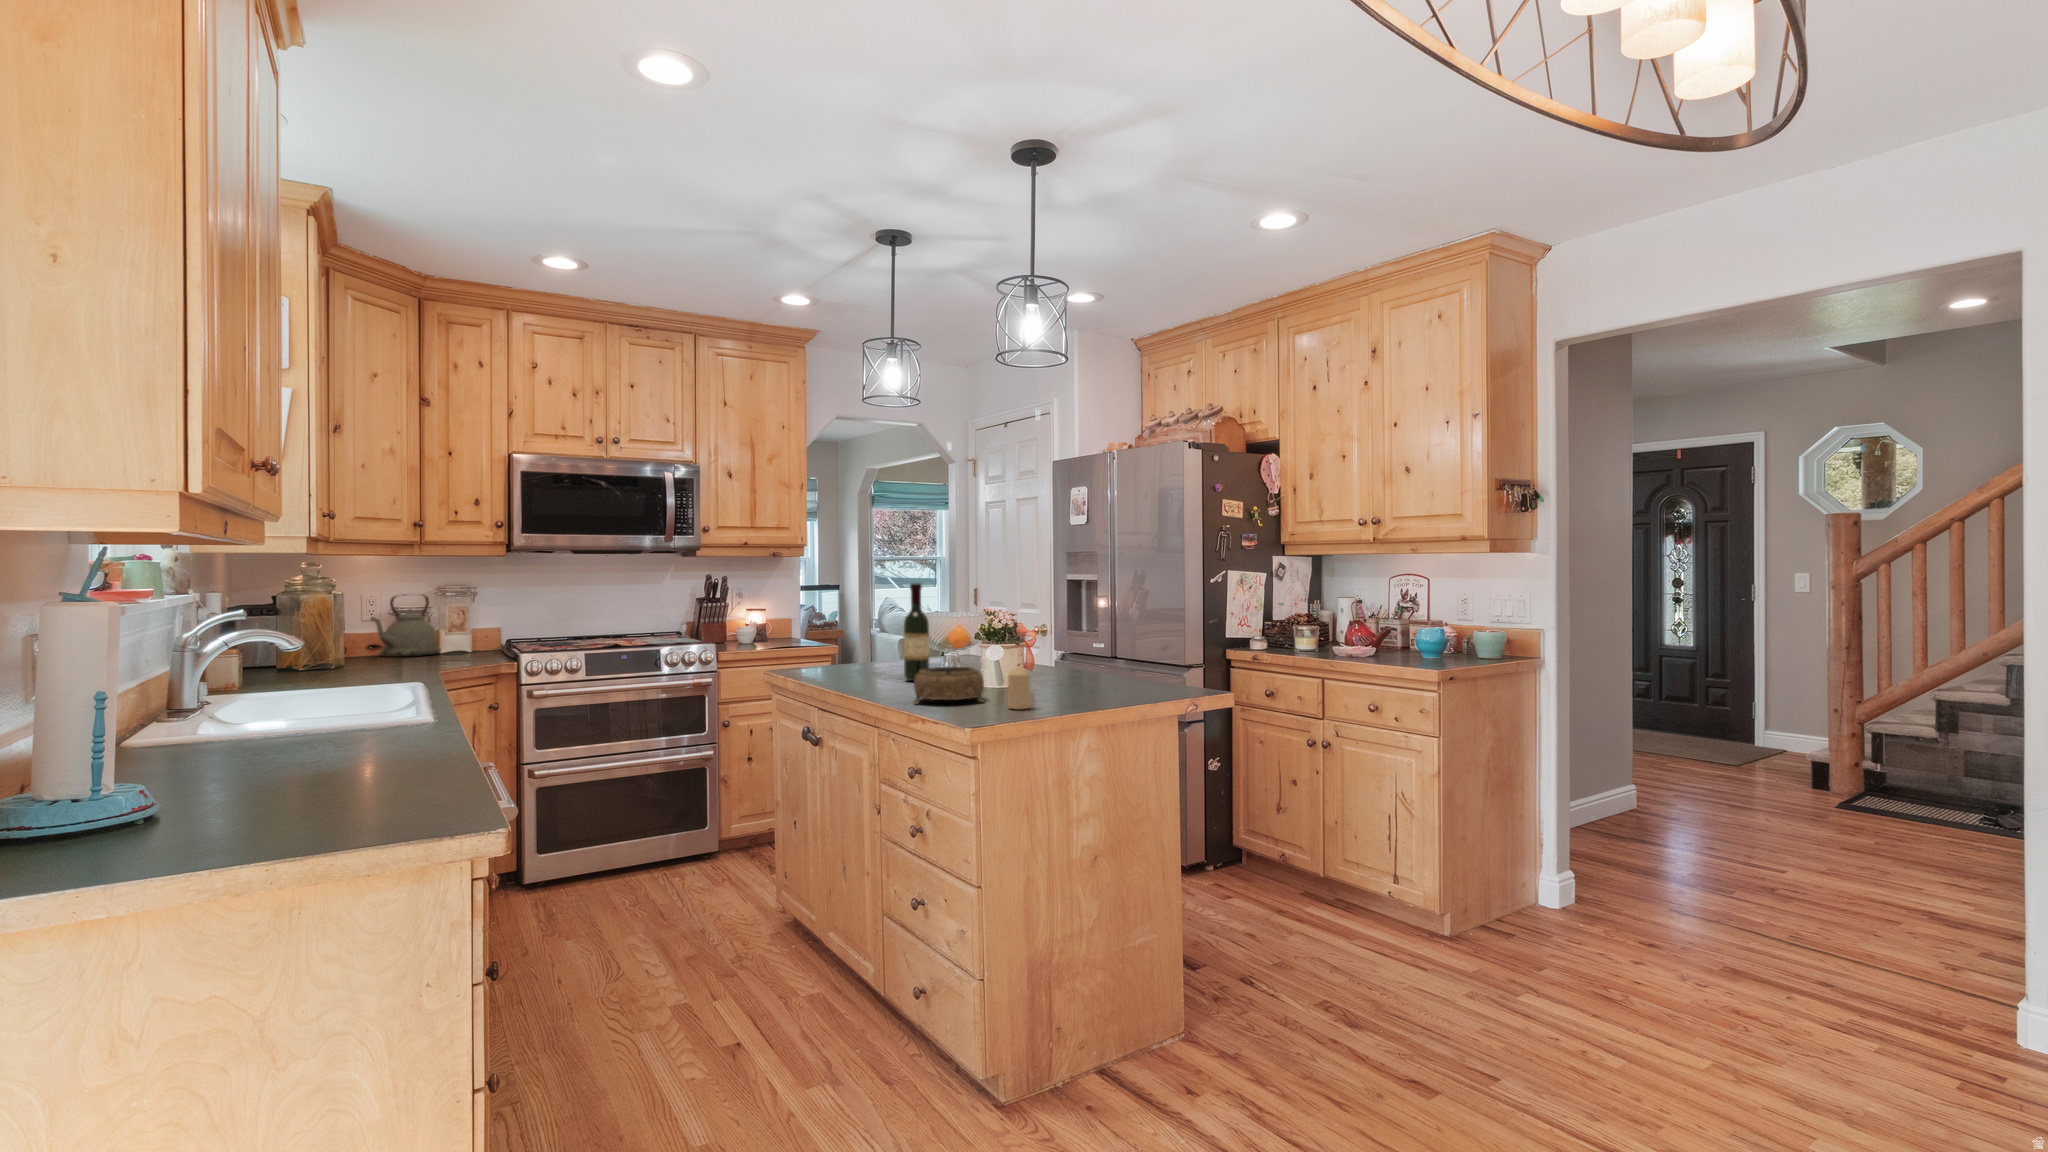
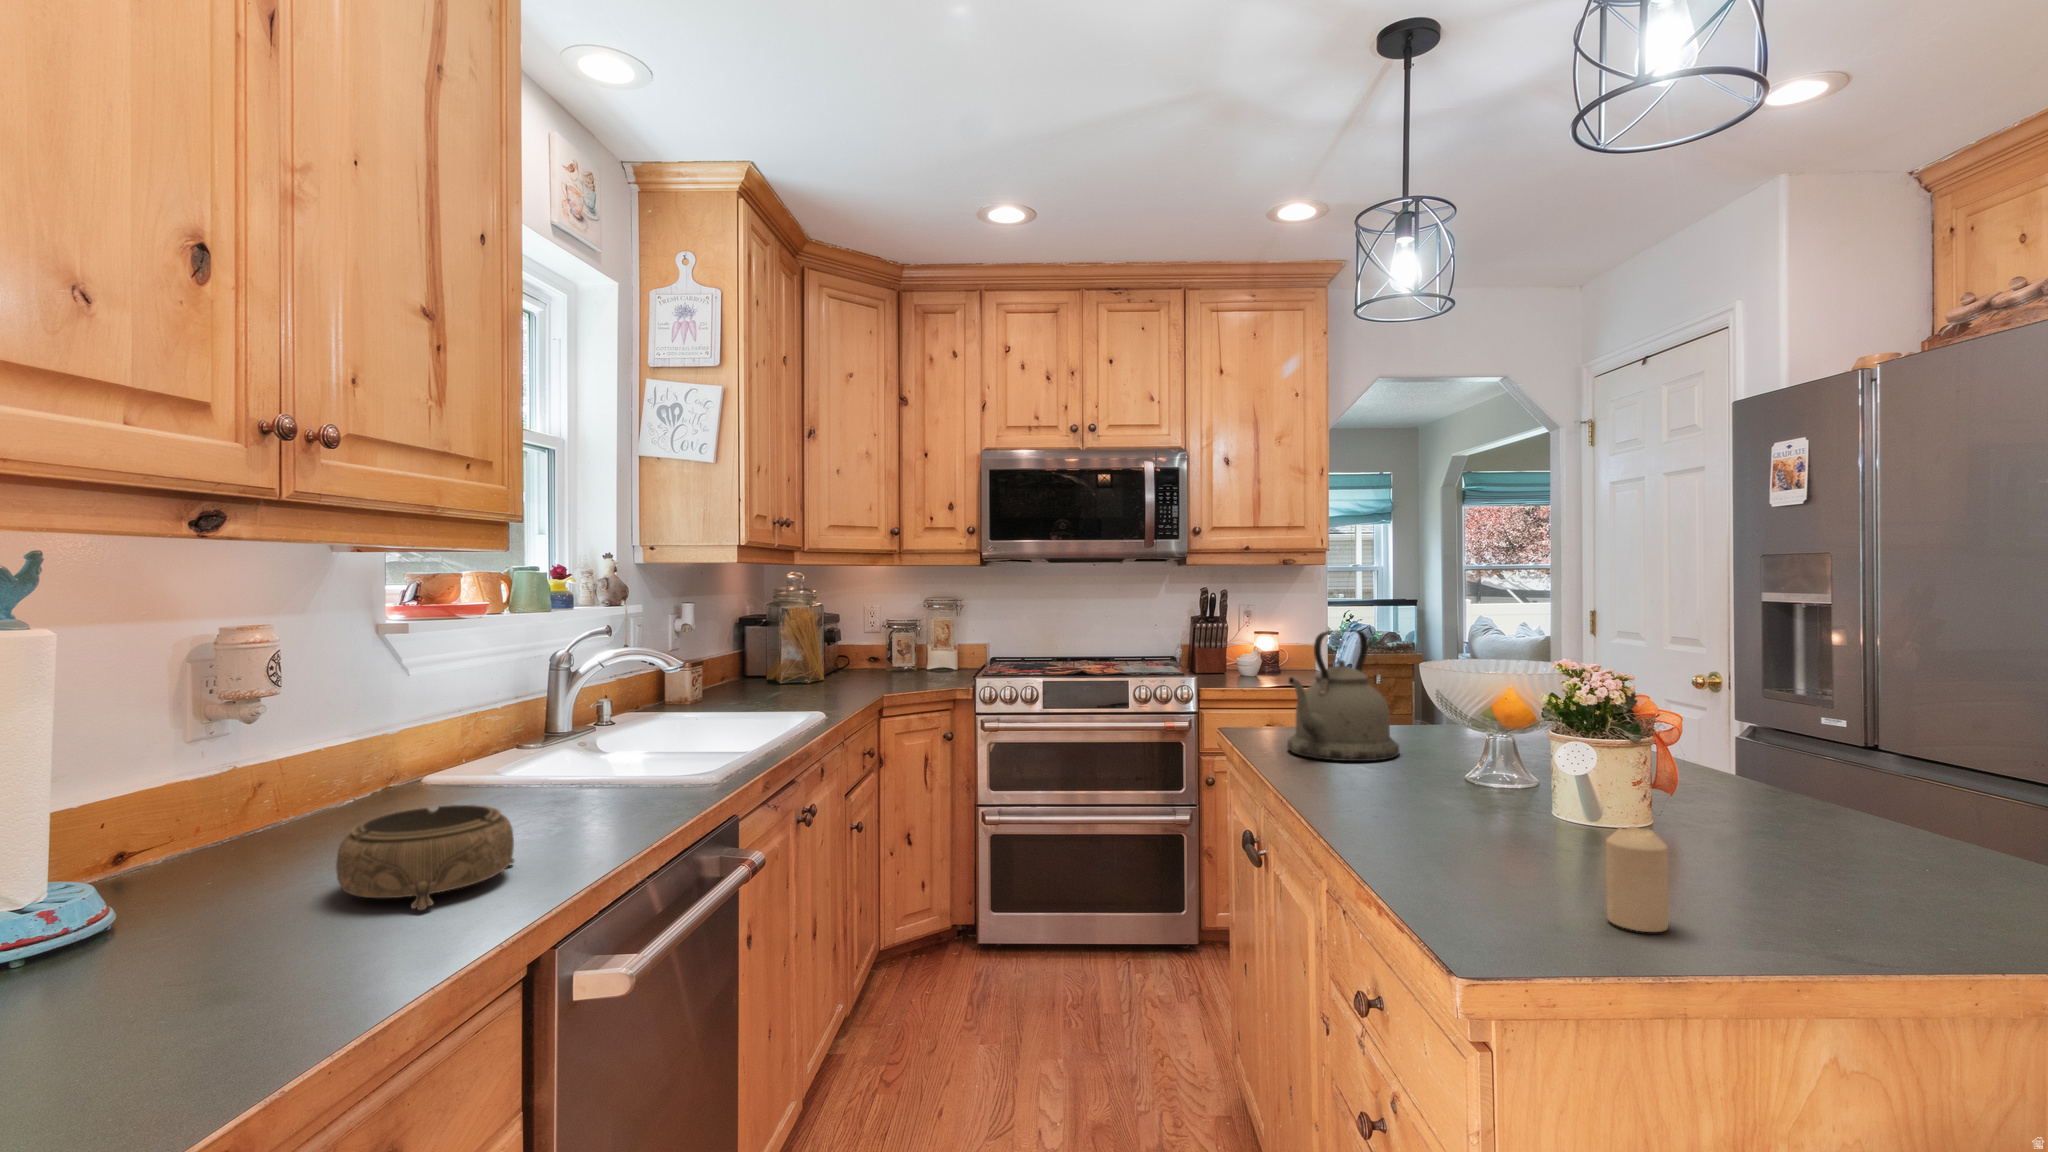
wine bottle: present [904,583,930,681] -> none [1409,612,1459,787]
kettle: present [371,595,441,657] -> present [1287,630,1399,761]
decorative bowl: present [914,667,984,703] -> present [336,805,514,911]

